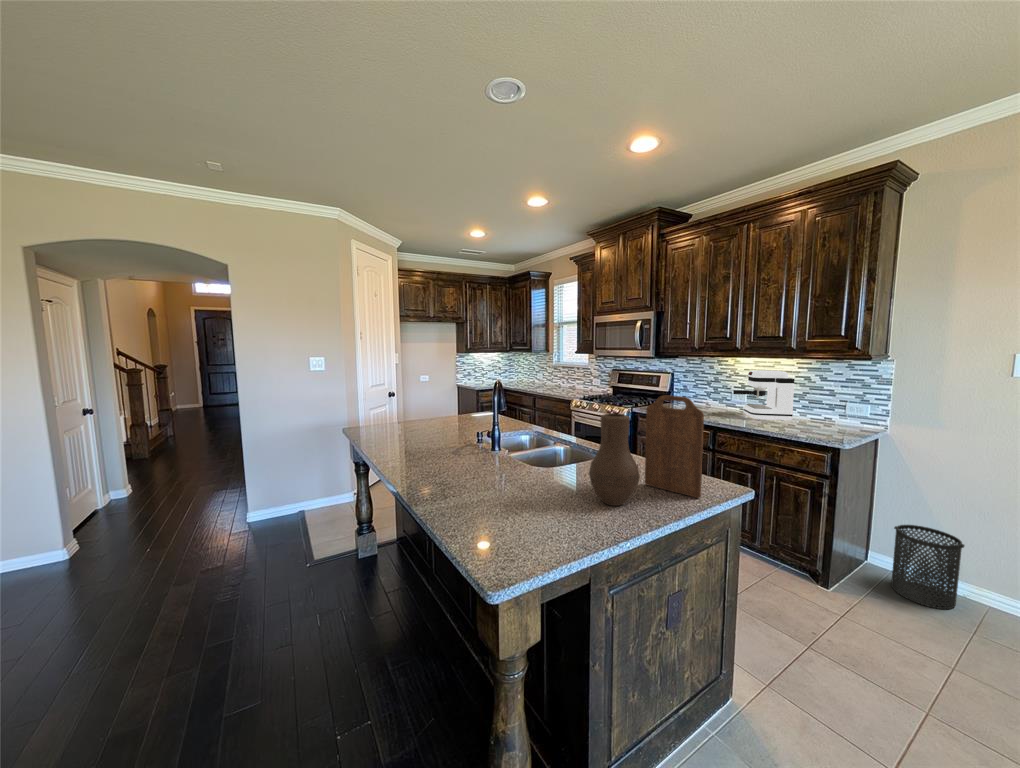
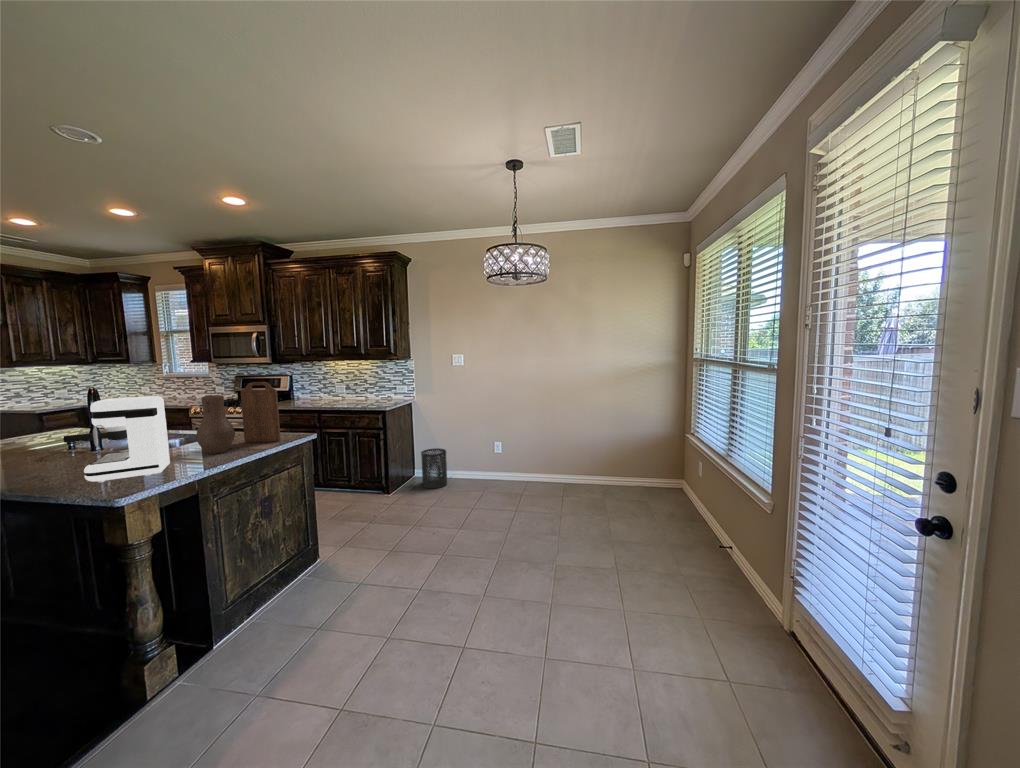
coffee maker: present [733,371,795,421] -> present [63,396,170,483]

